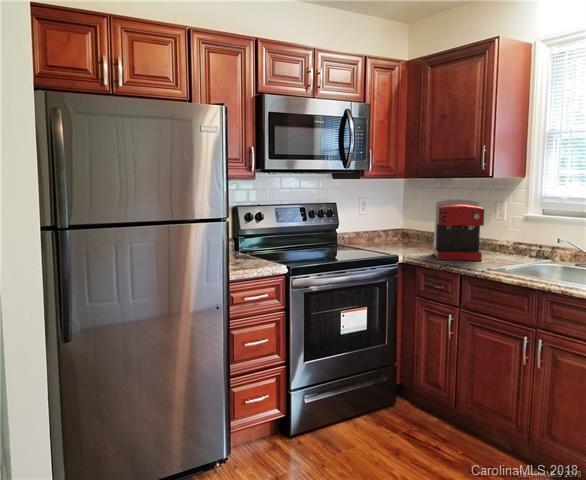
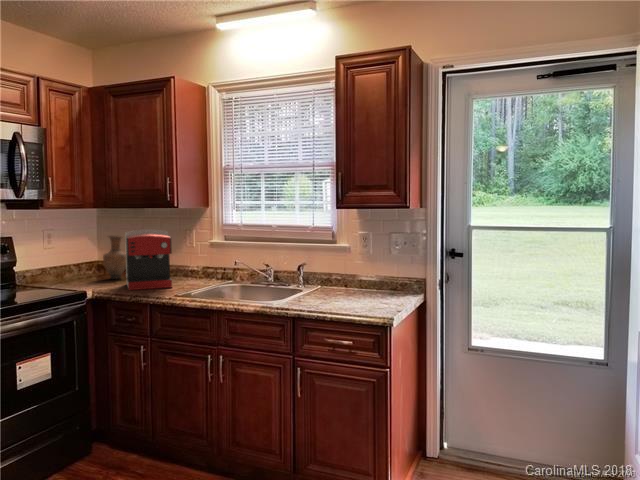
vase: none [410,205,434,248] -> present [103,235,126,279]

